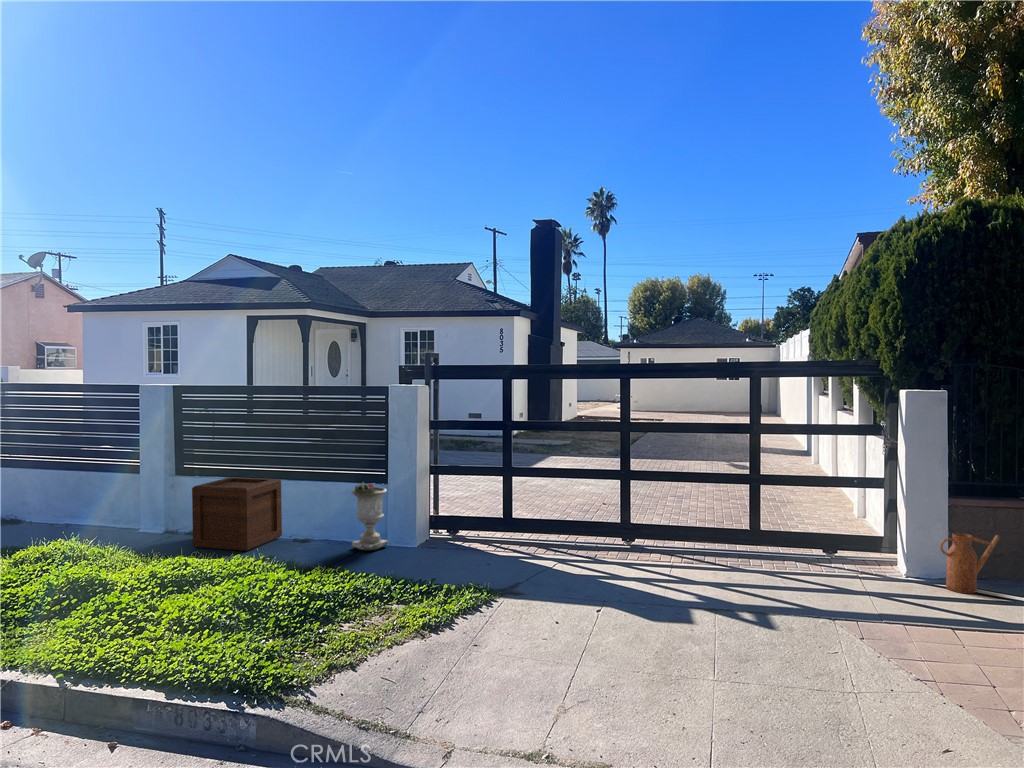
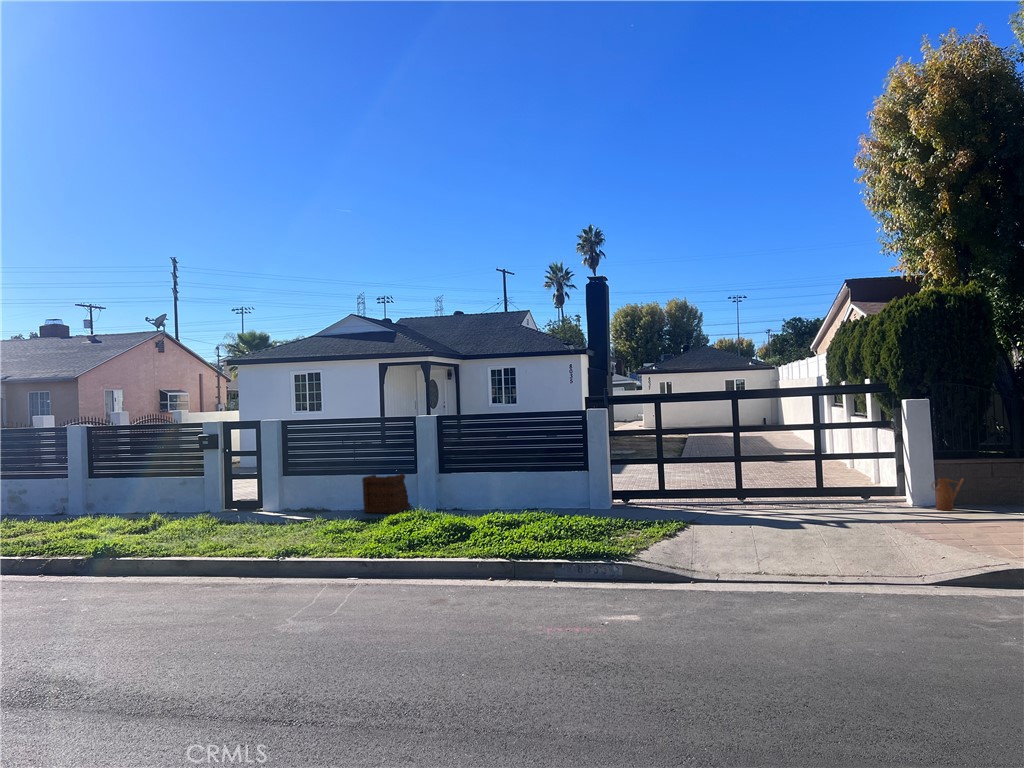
wooden crate: present [192,477,282,551] -> present [362,474,412,513]
planter: present [352,482,388,550] -> none [575,469,597,511]

